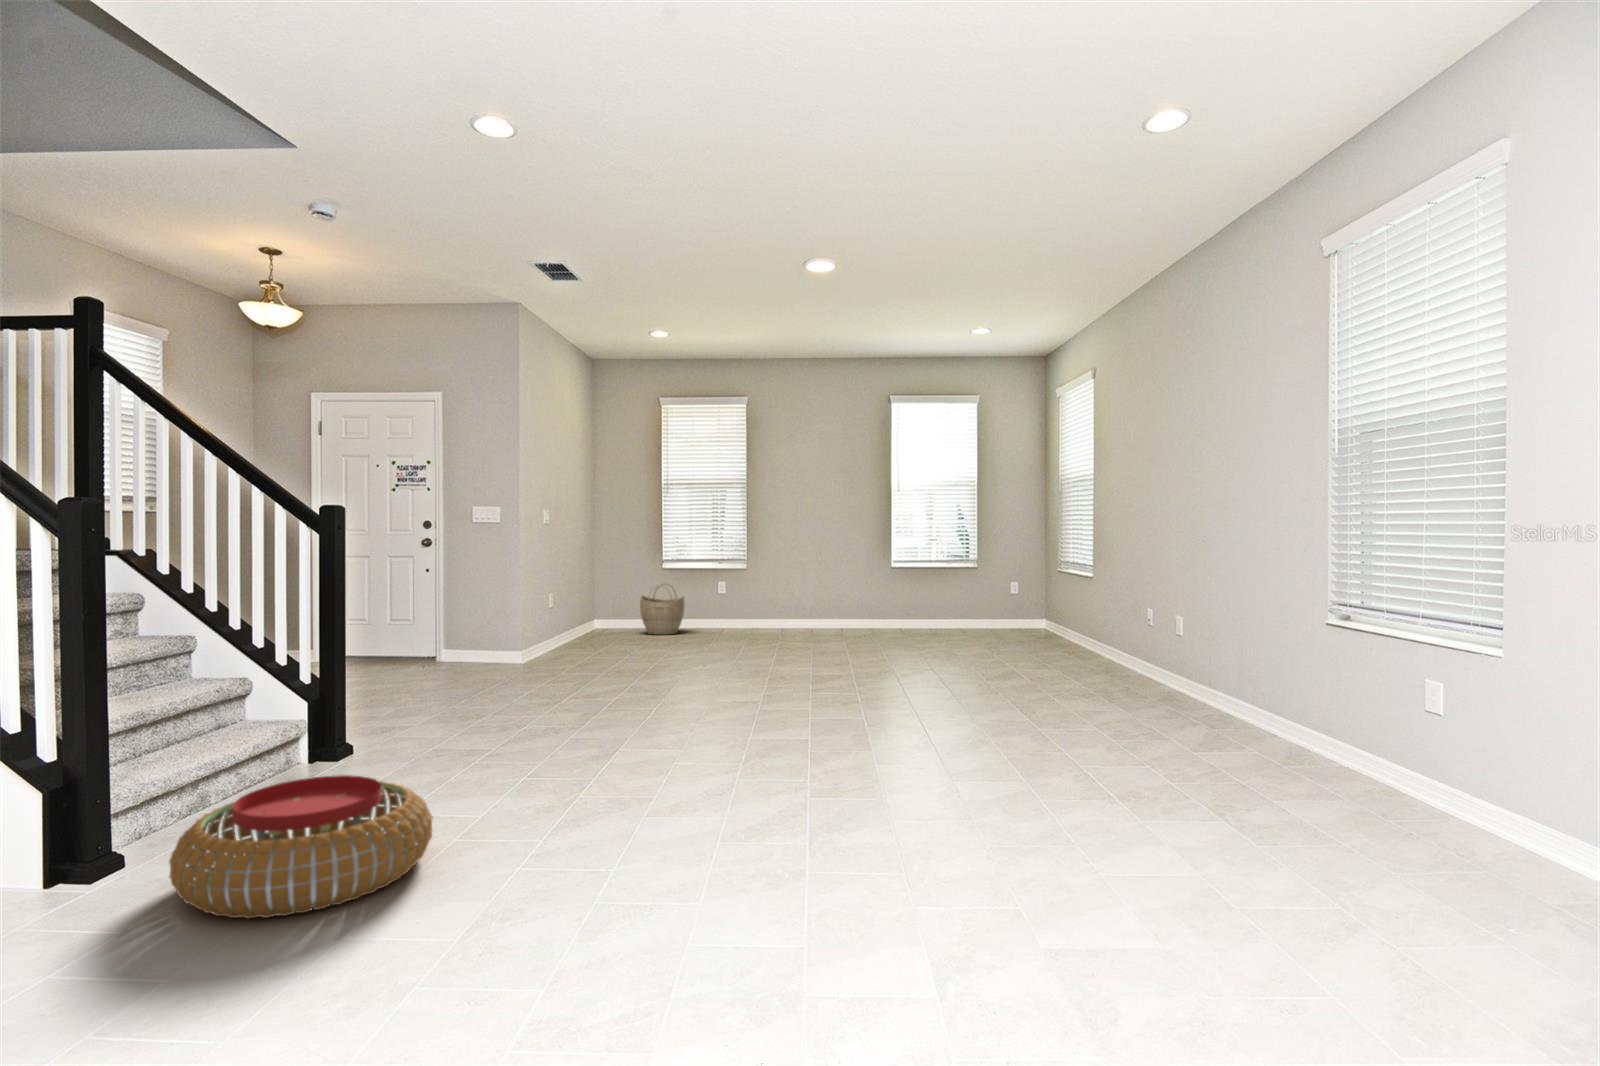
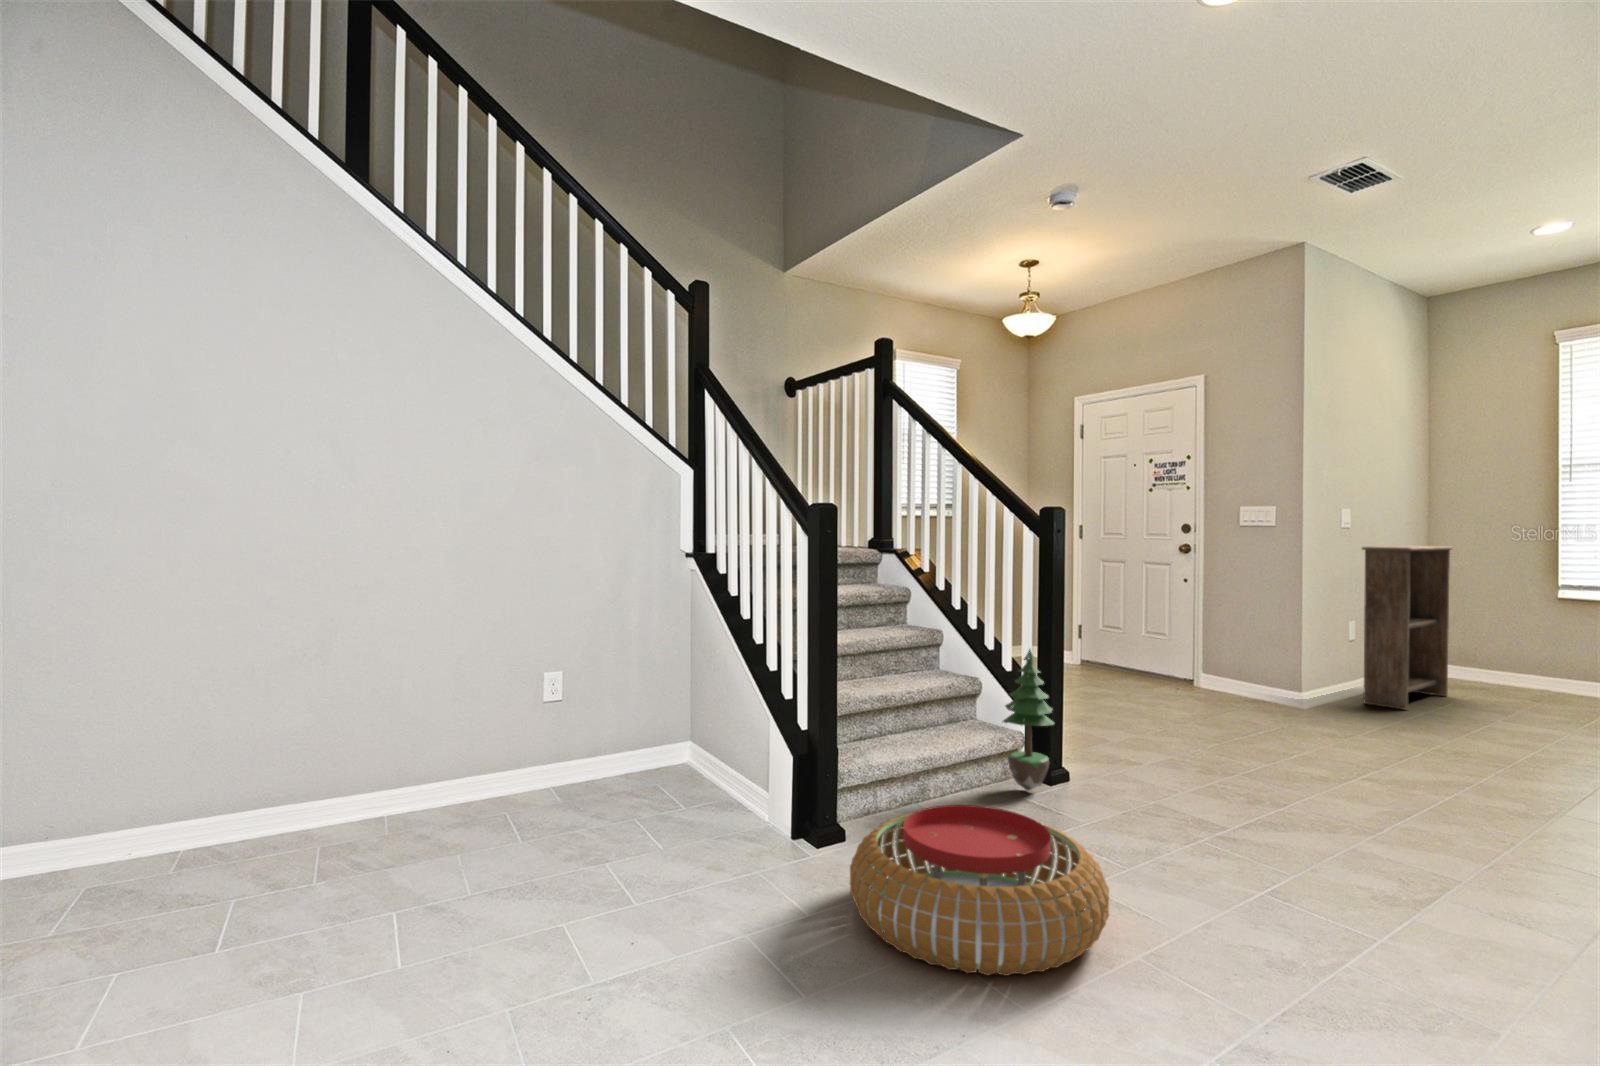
bookshelf: none [565,537,620,660] -> present [1362,546,1452,710]
woven basket: present [640,585,684,635] -> none [1489,615,1573,690]
potted tree: none [286,638,342,775] -> present [1002,649,1054,791]

